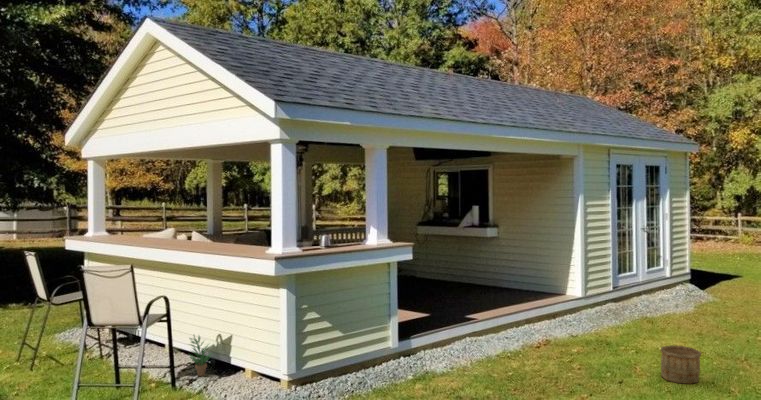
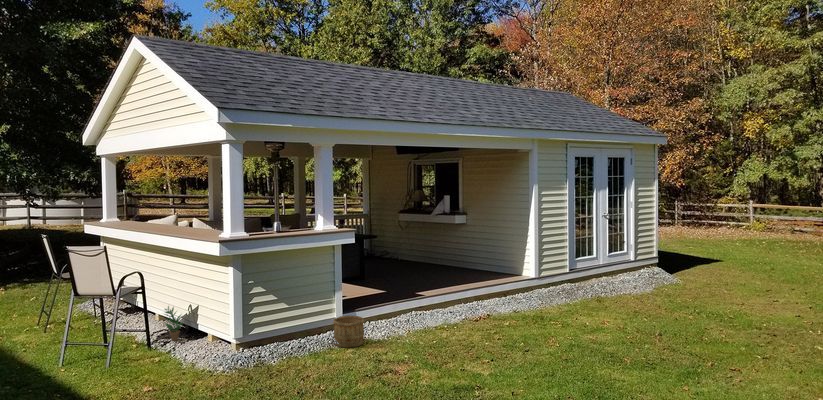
wooden bucket: present [661,345,702,384] -> present [333,315,364,348]

